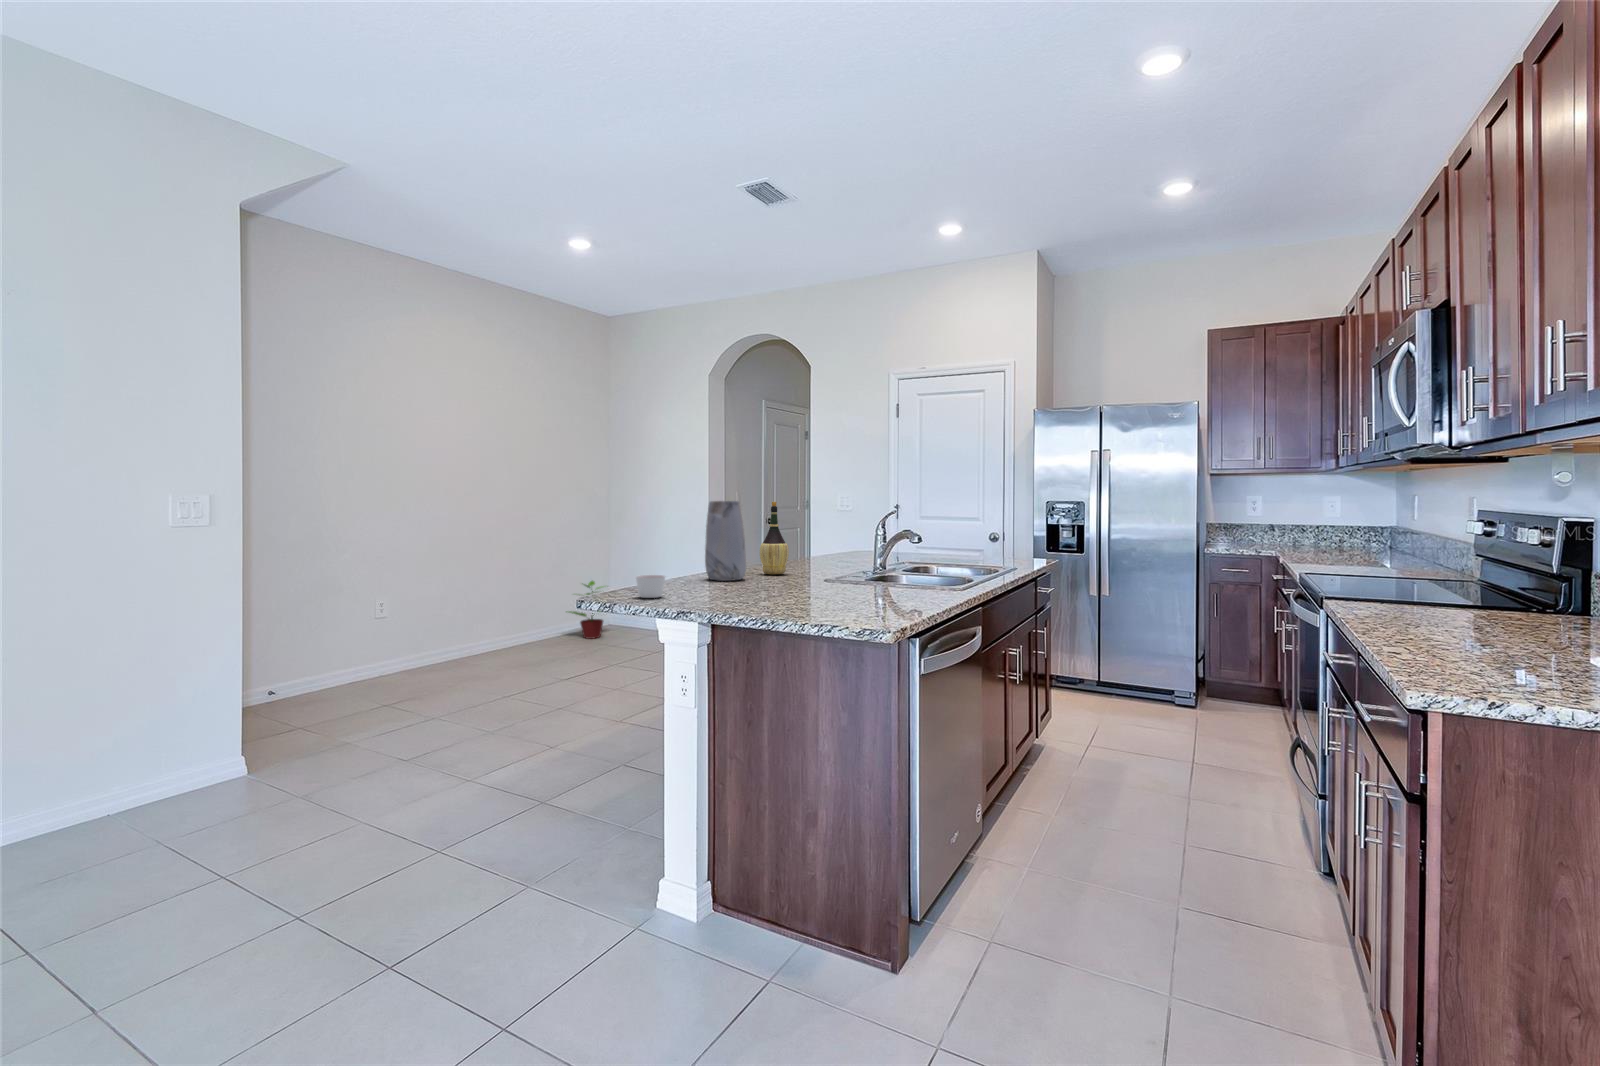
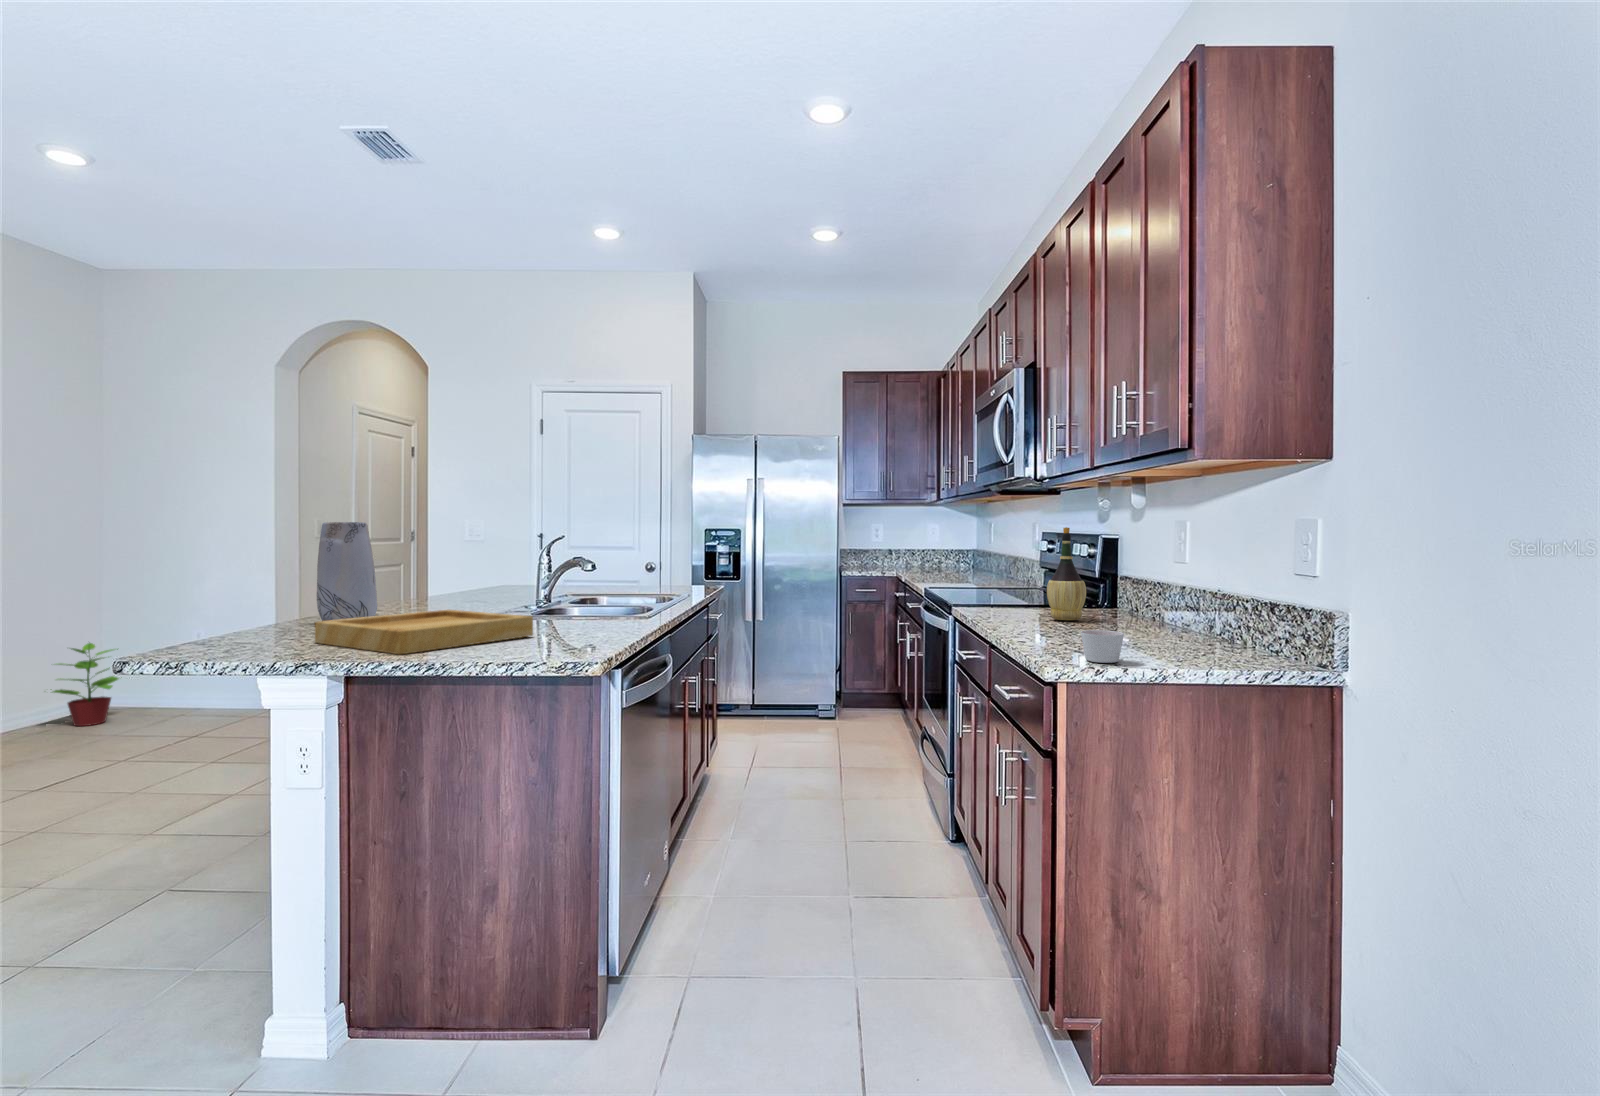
wine bottle: present [760,502,789,574] -> present [1047,527,1086,620]
candle: present [636,575,665,598] -> present [1081,630,1124,663]
tray: none [695,575,852,611] -> present [315,610,533,654]

